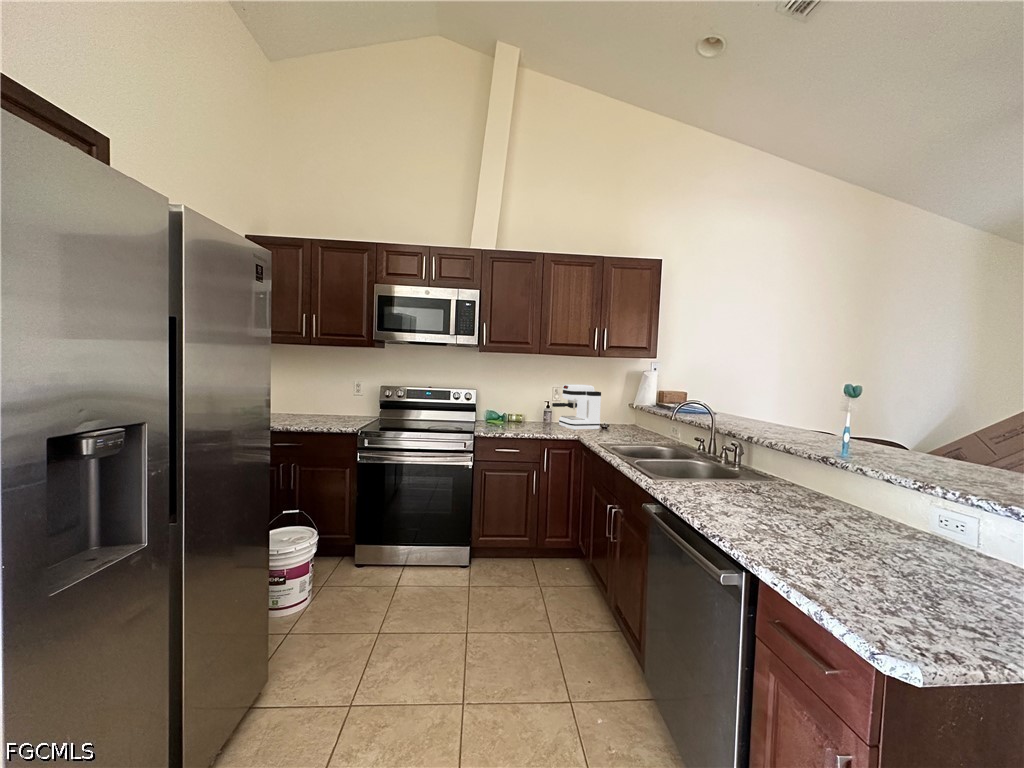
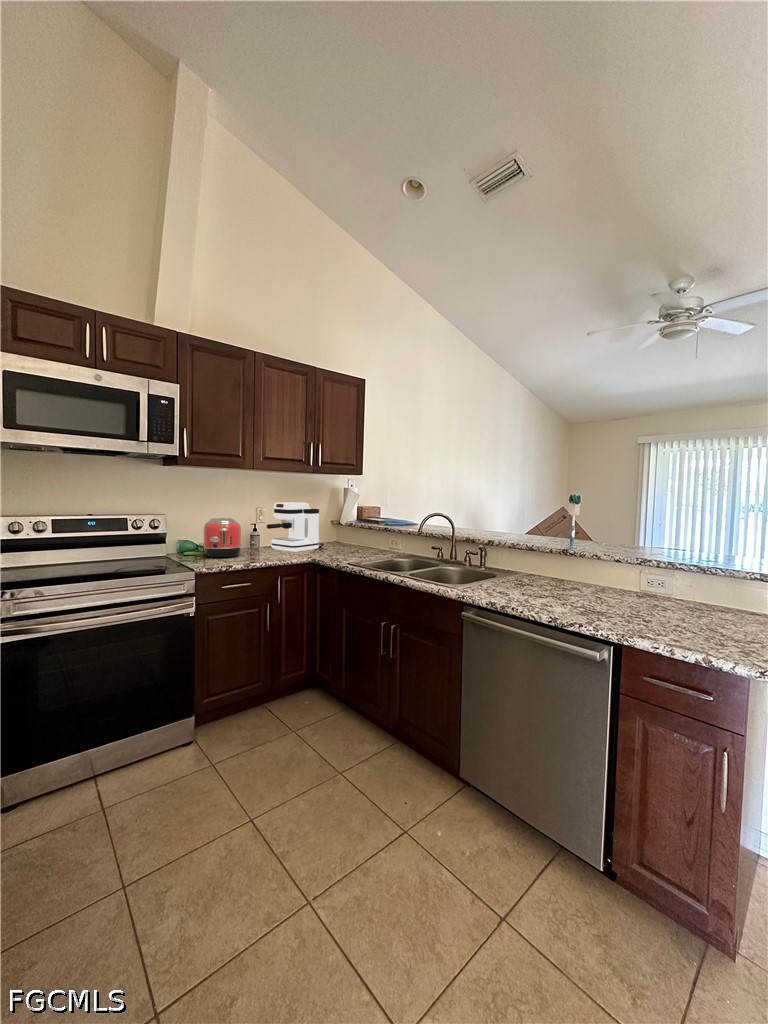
toaster: none [499,395,531,428] -> present [203,518,242,558]

